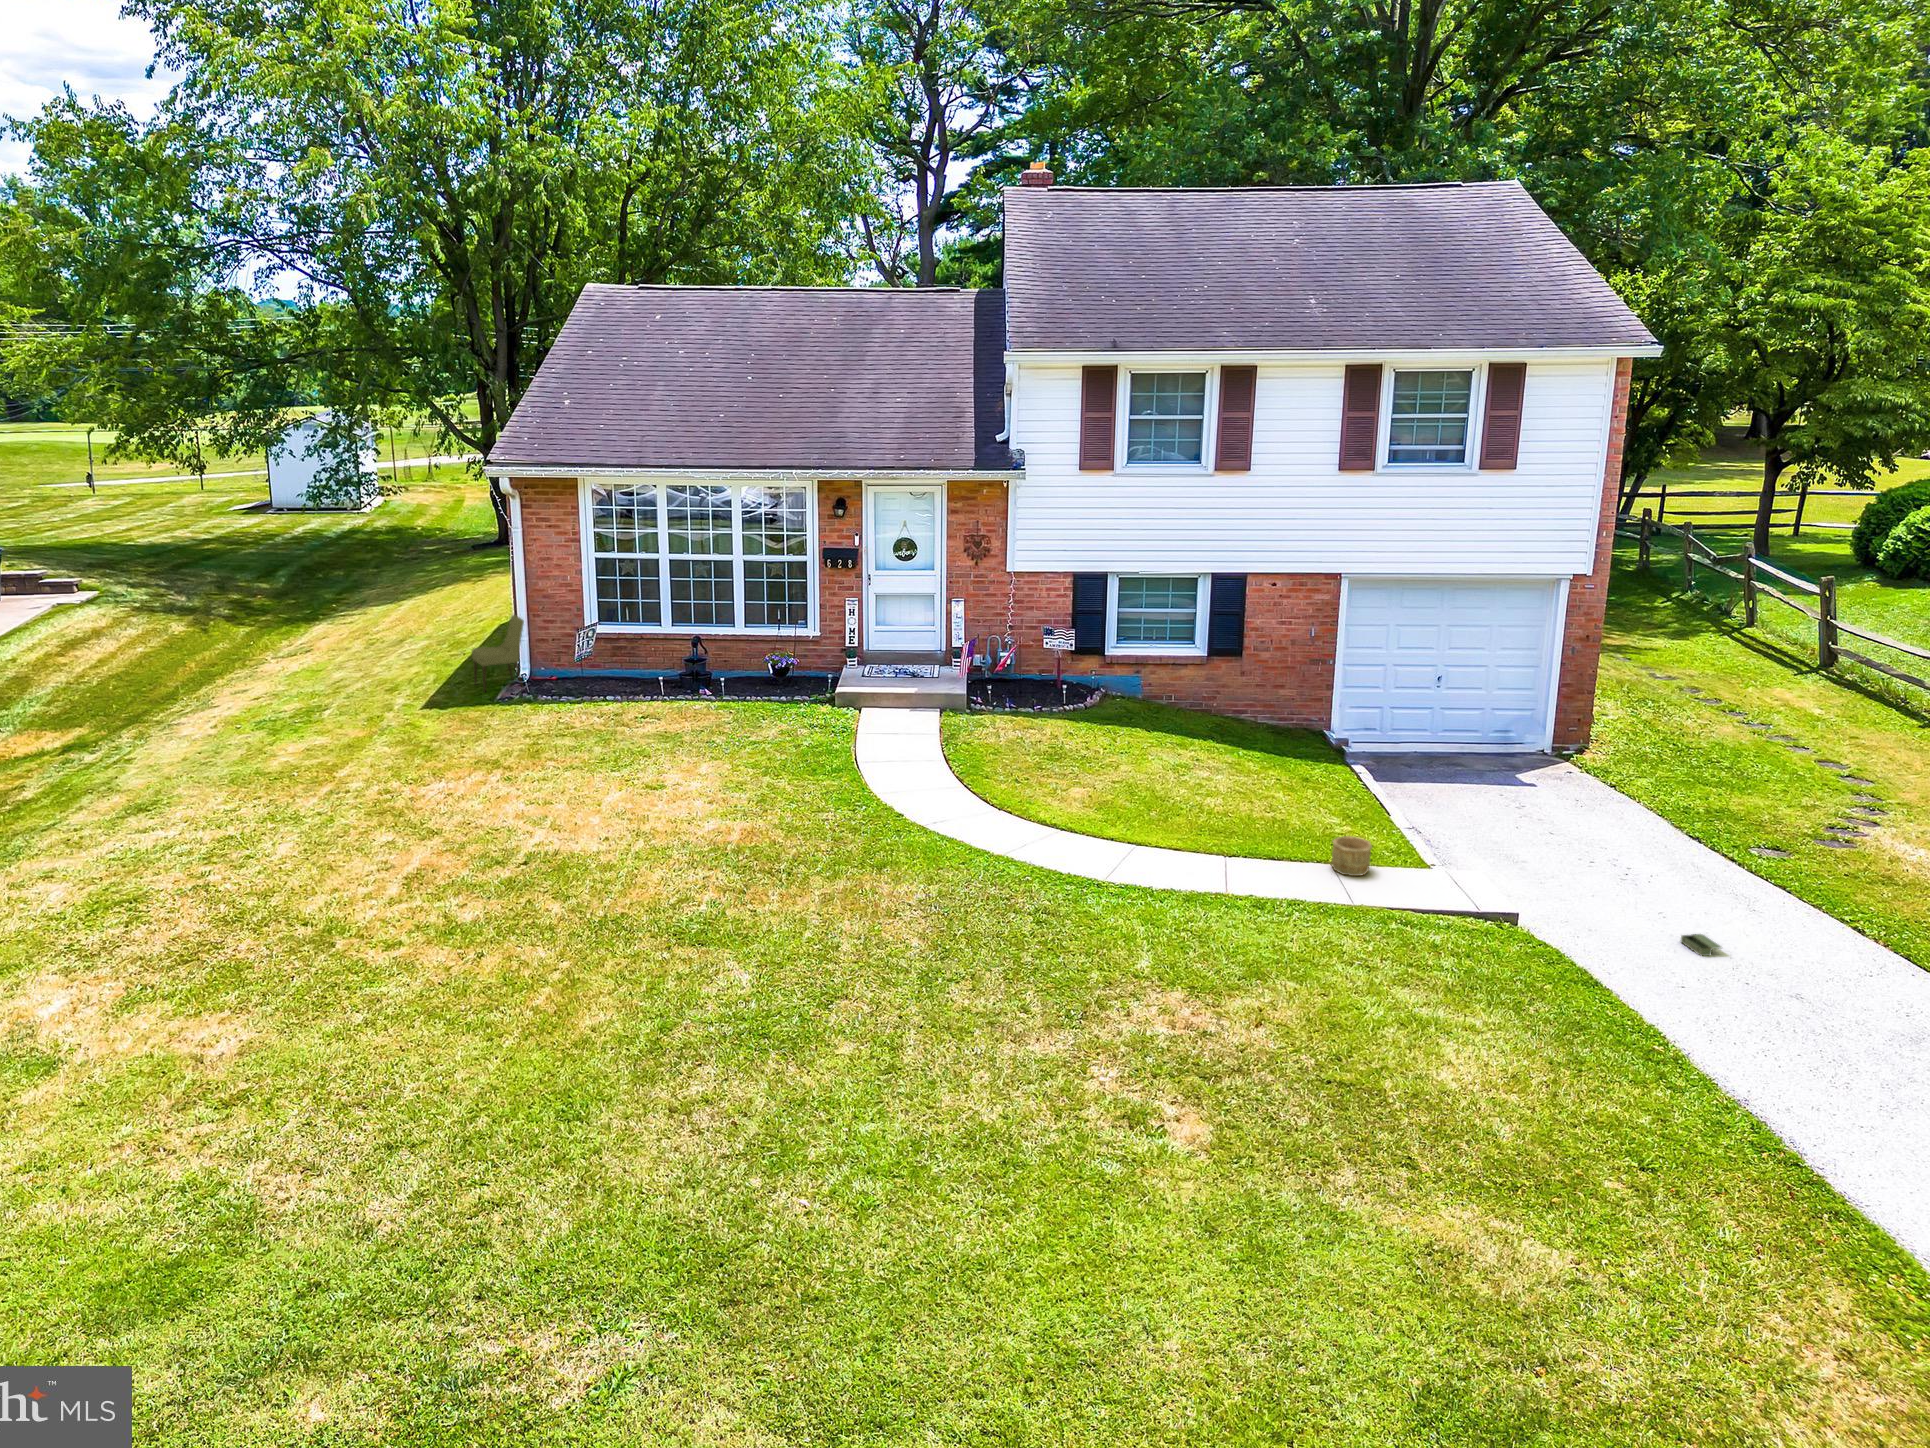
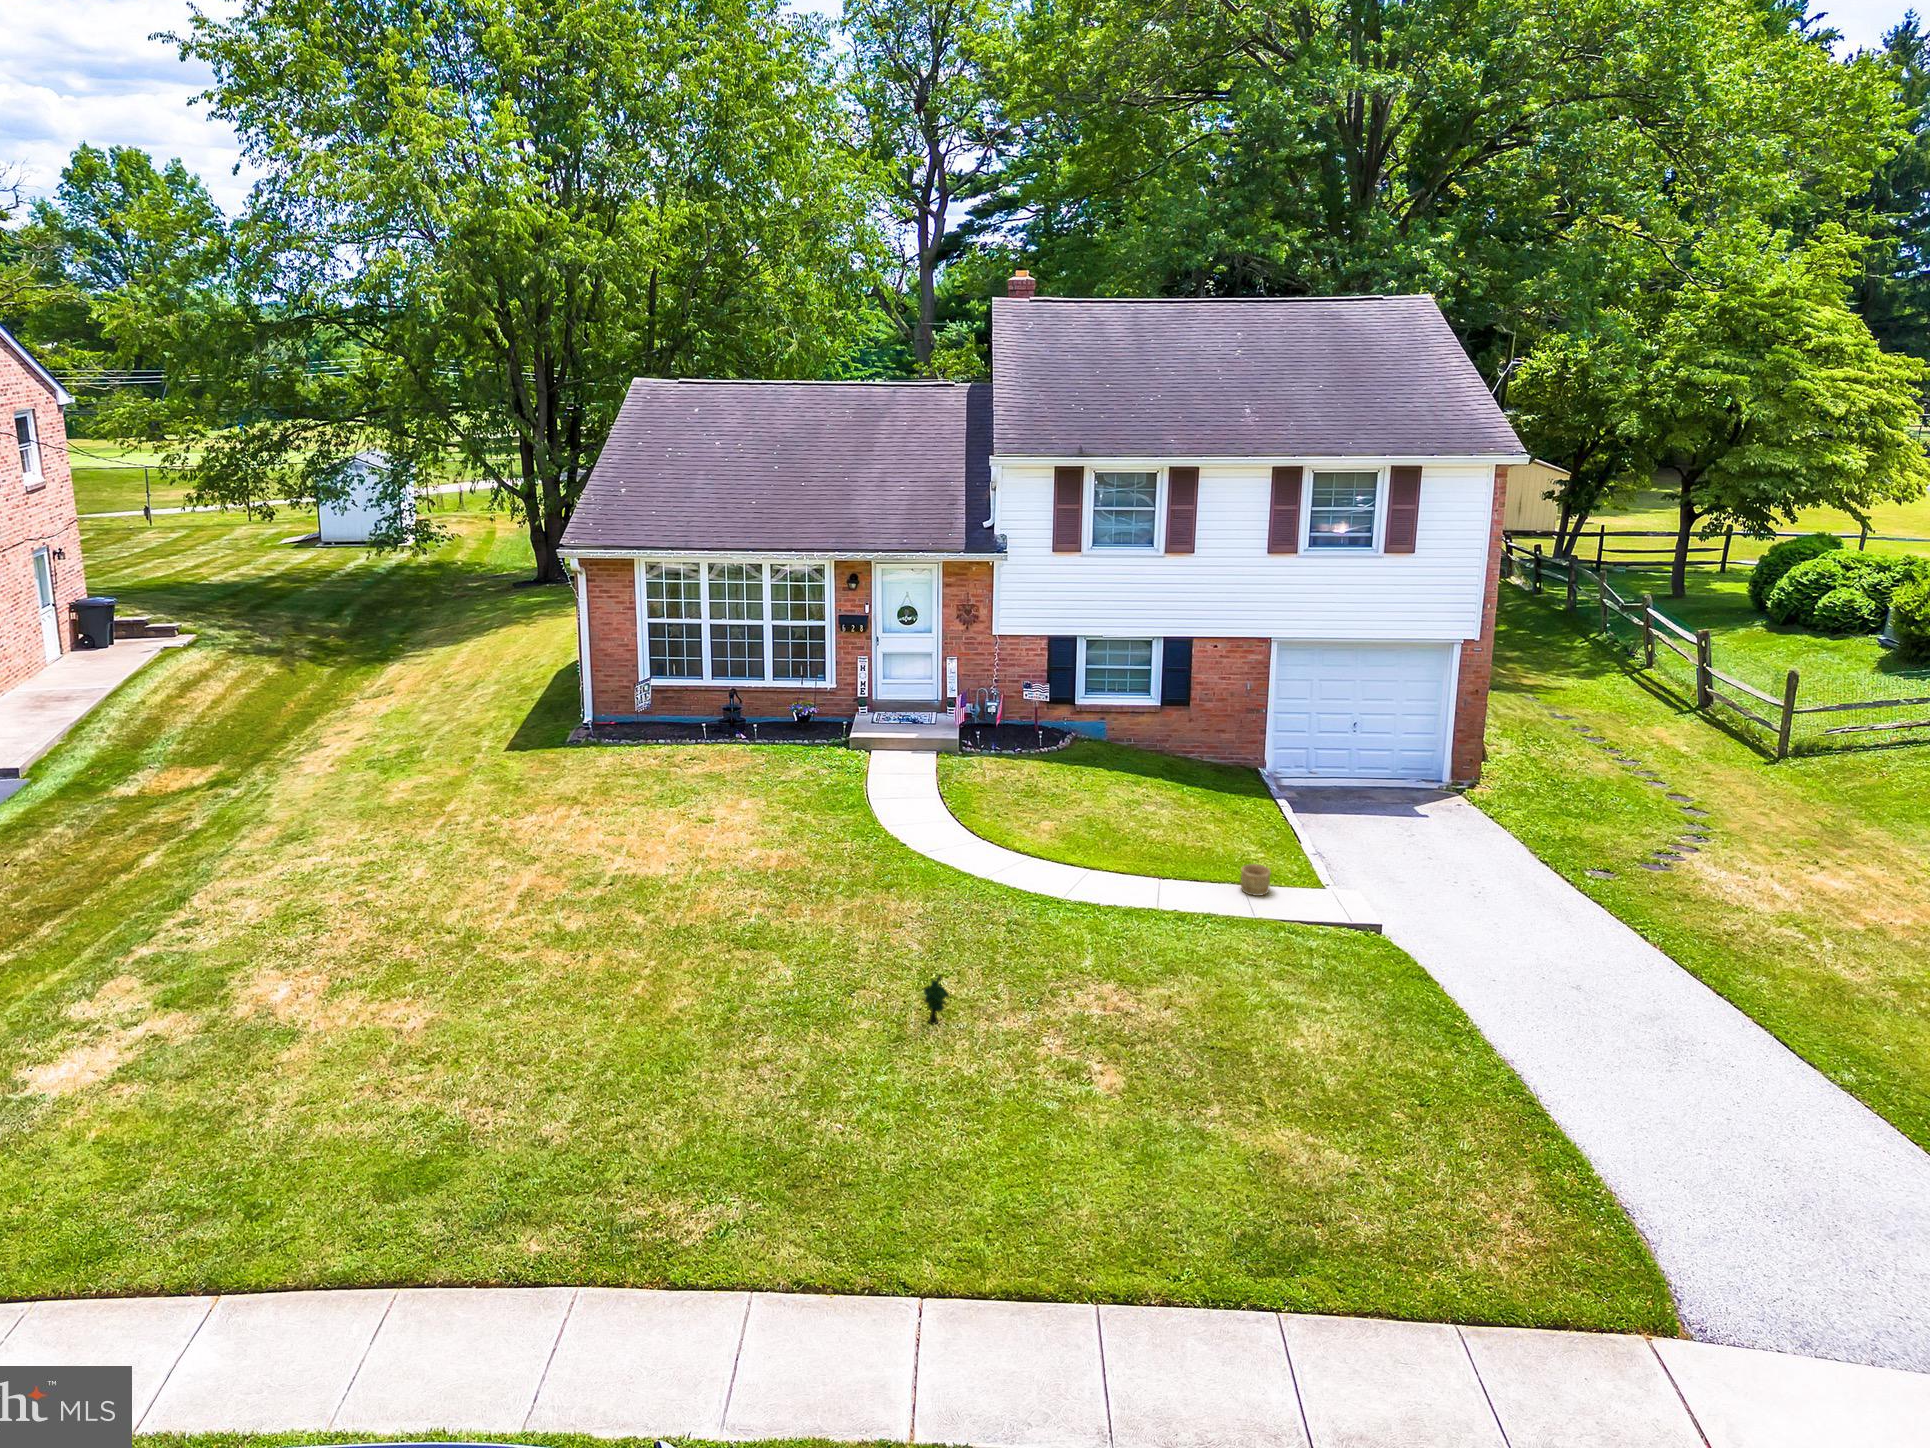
chair: present [472,615,524,692] -> none [543,670,587,736]
toolbox: present [1681,934,1721,956] -> none [1506,941,1536,958]
decorative plant: none [922,979,965,1047] -> present [923,975,949,1024]

